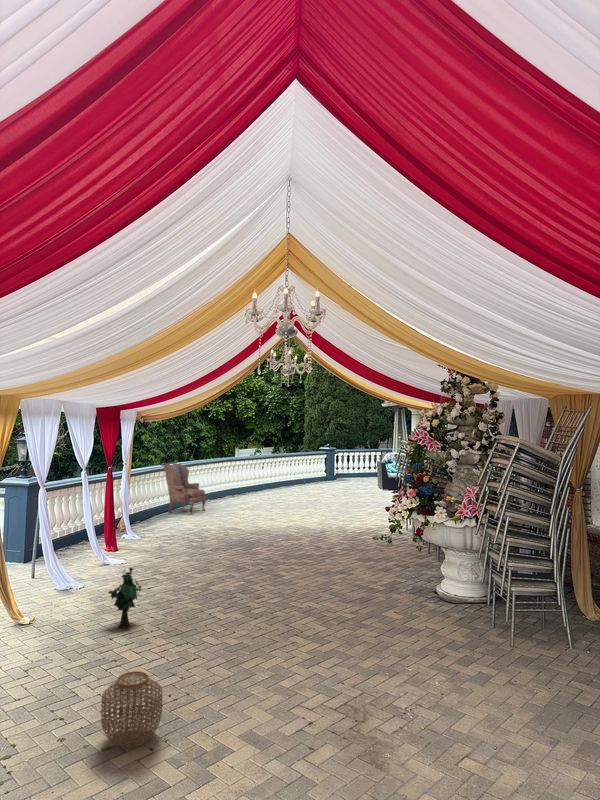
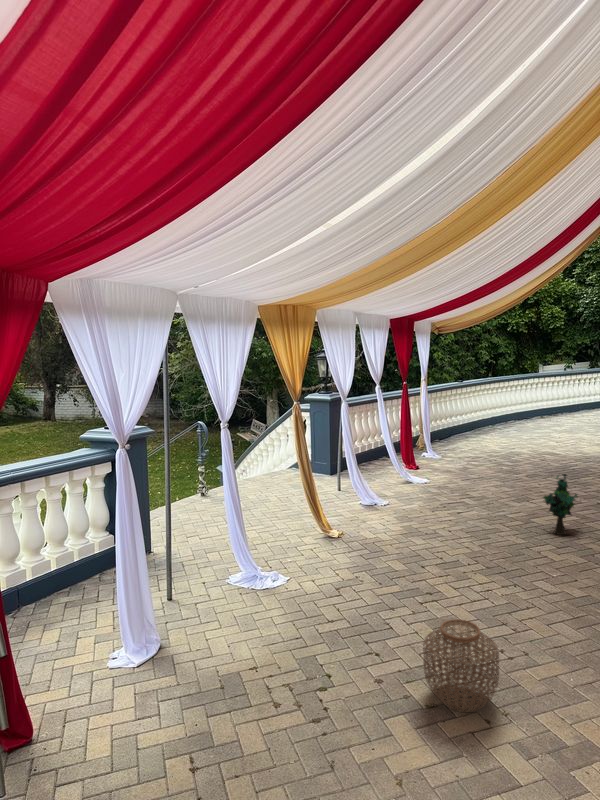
armchair: present [164,462,205,515] -> none [463,378,512,435]
decorative plant: present [108,568,141,628] -> present [543,474,577,535]

